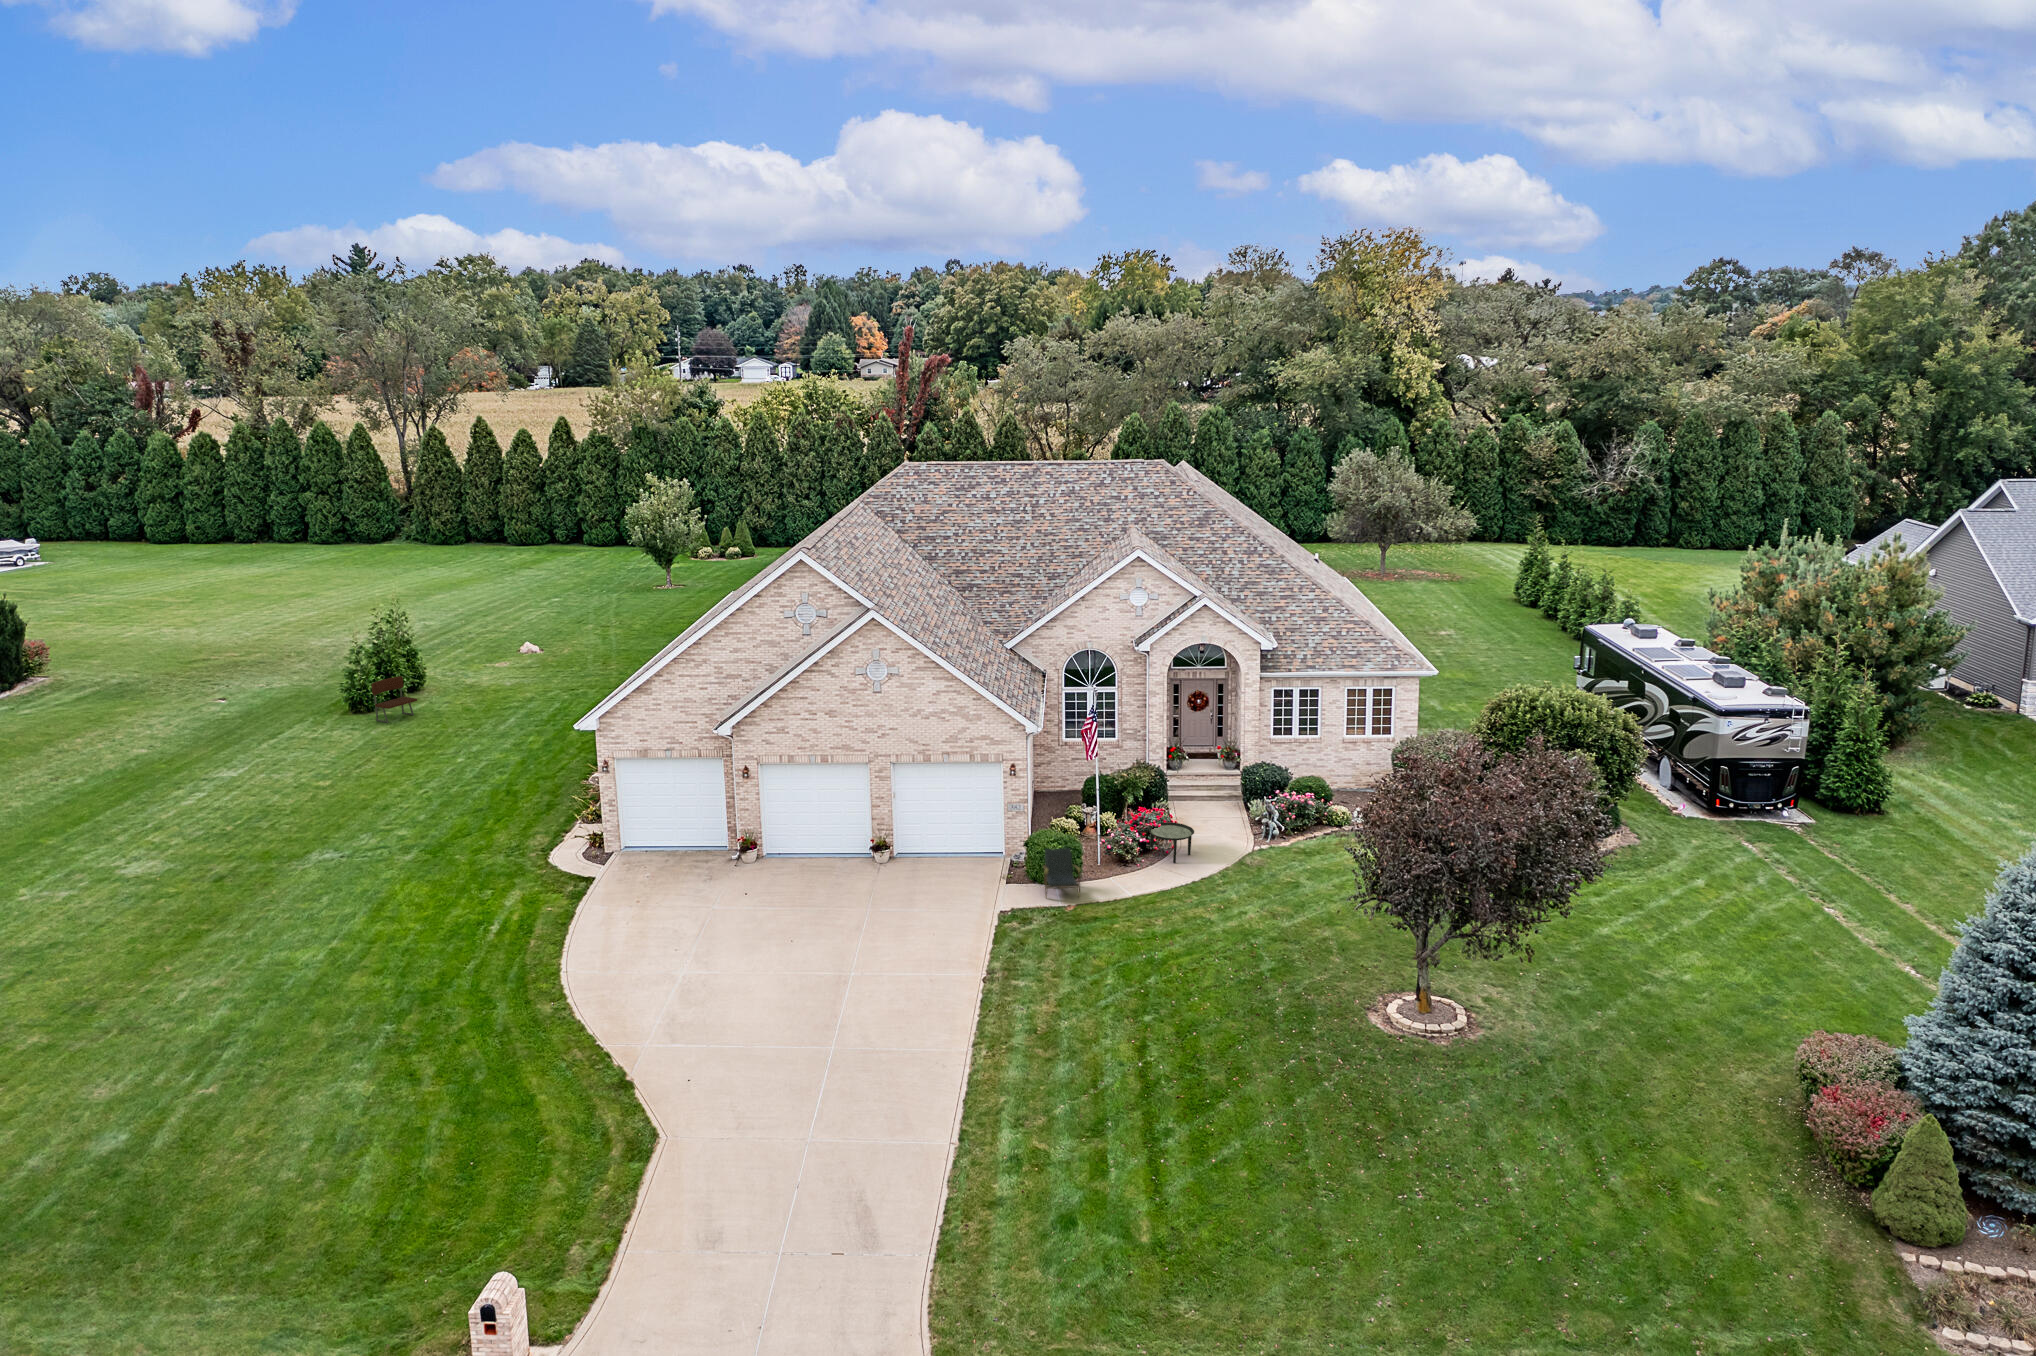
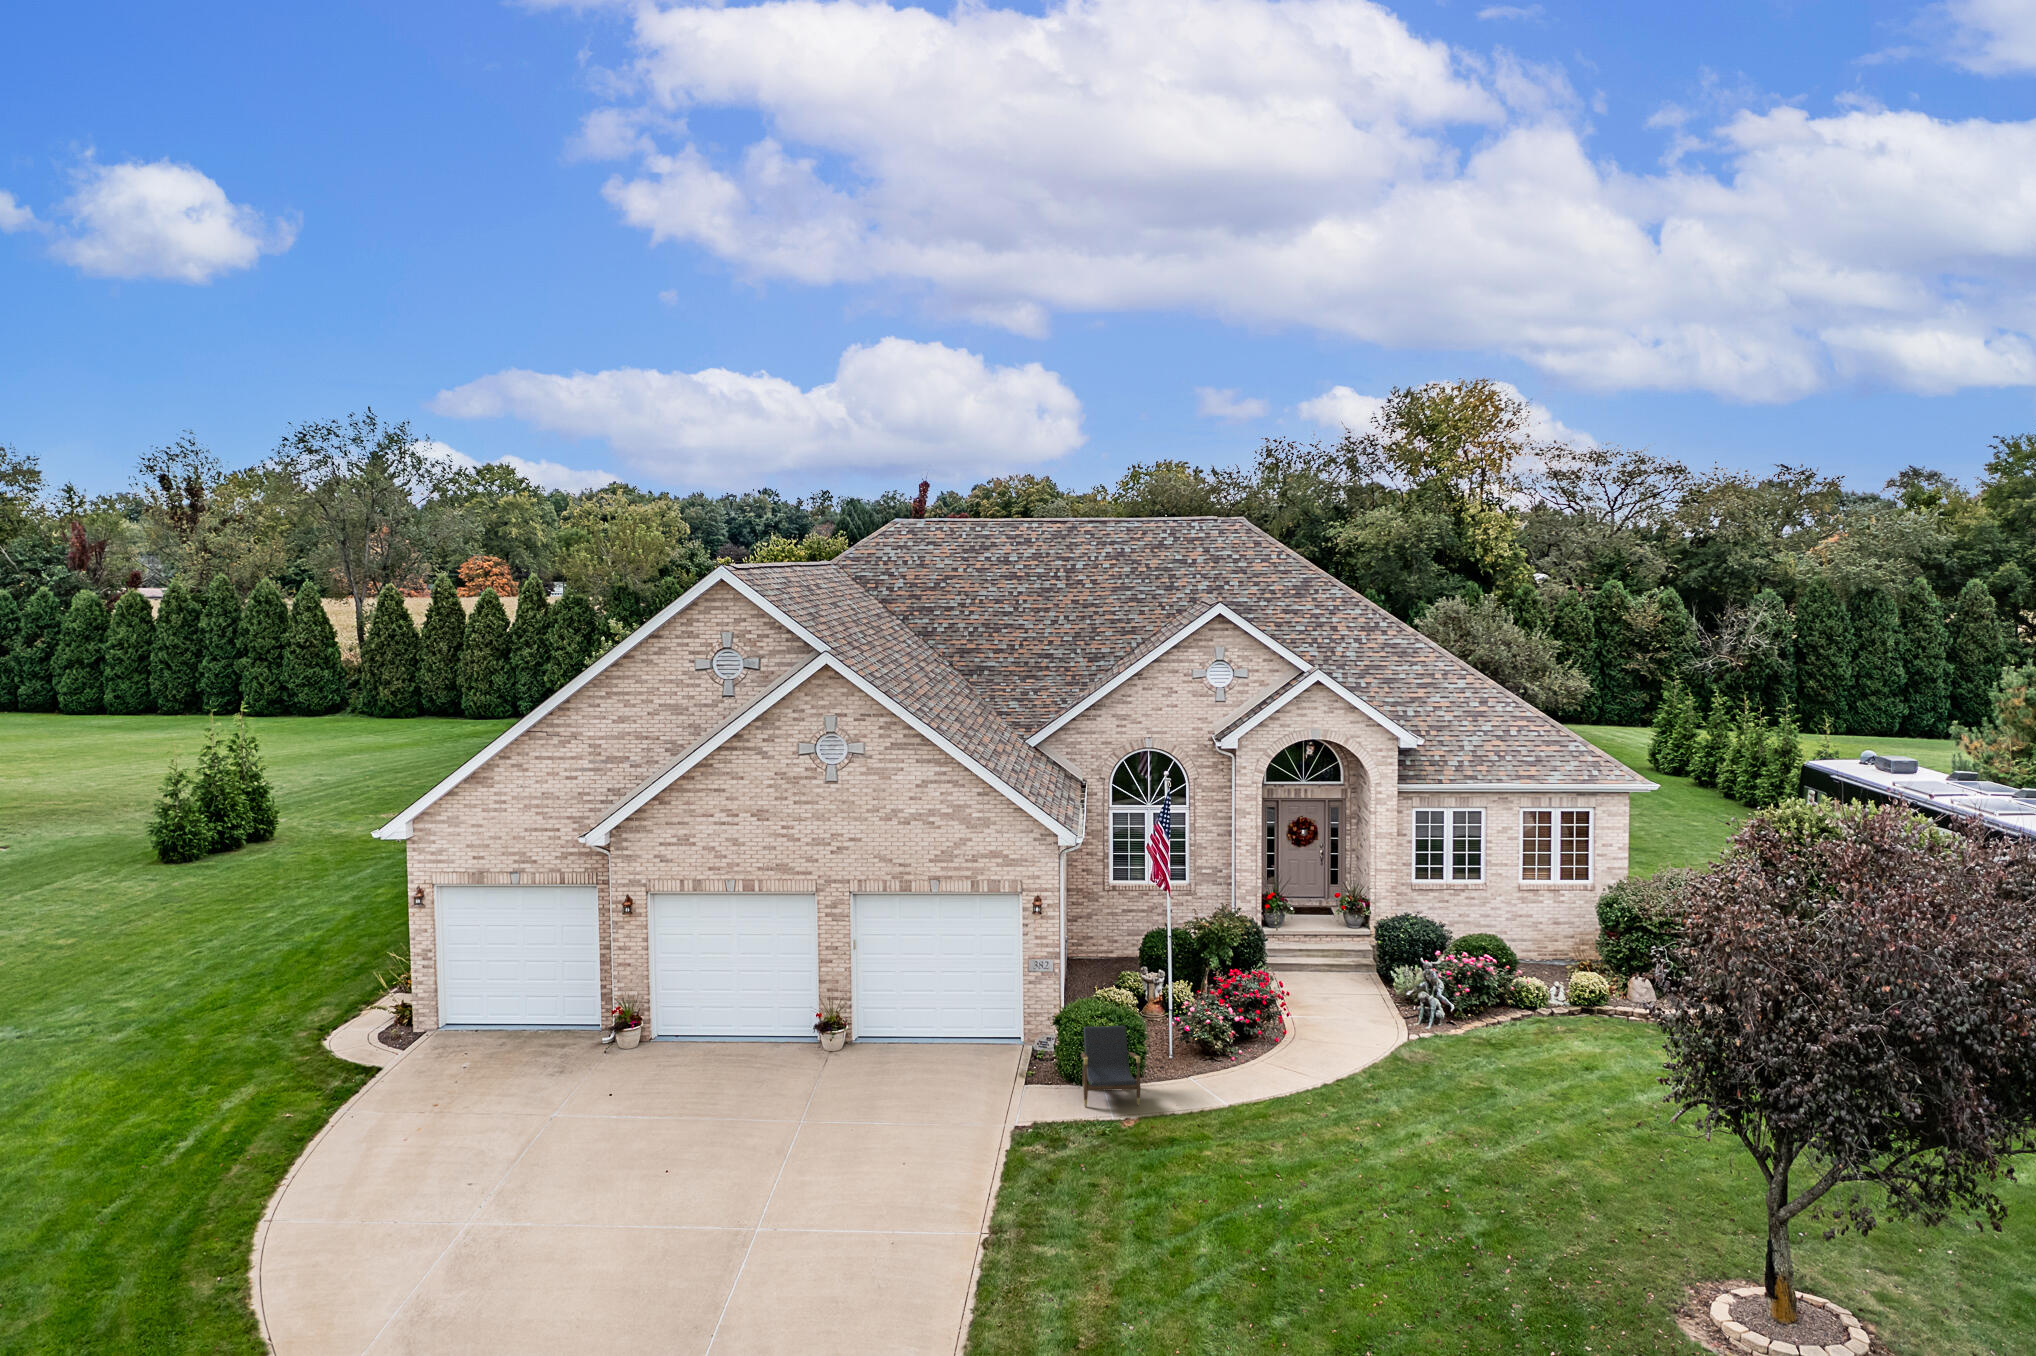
bench: present [371,676,417,723] -> none [175,806,239,868]
round table: present [1148,822,1194,863] -> none [1245,992,1317,1055]

